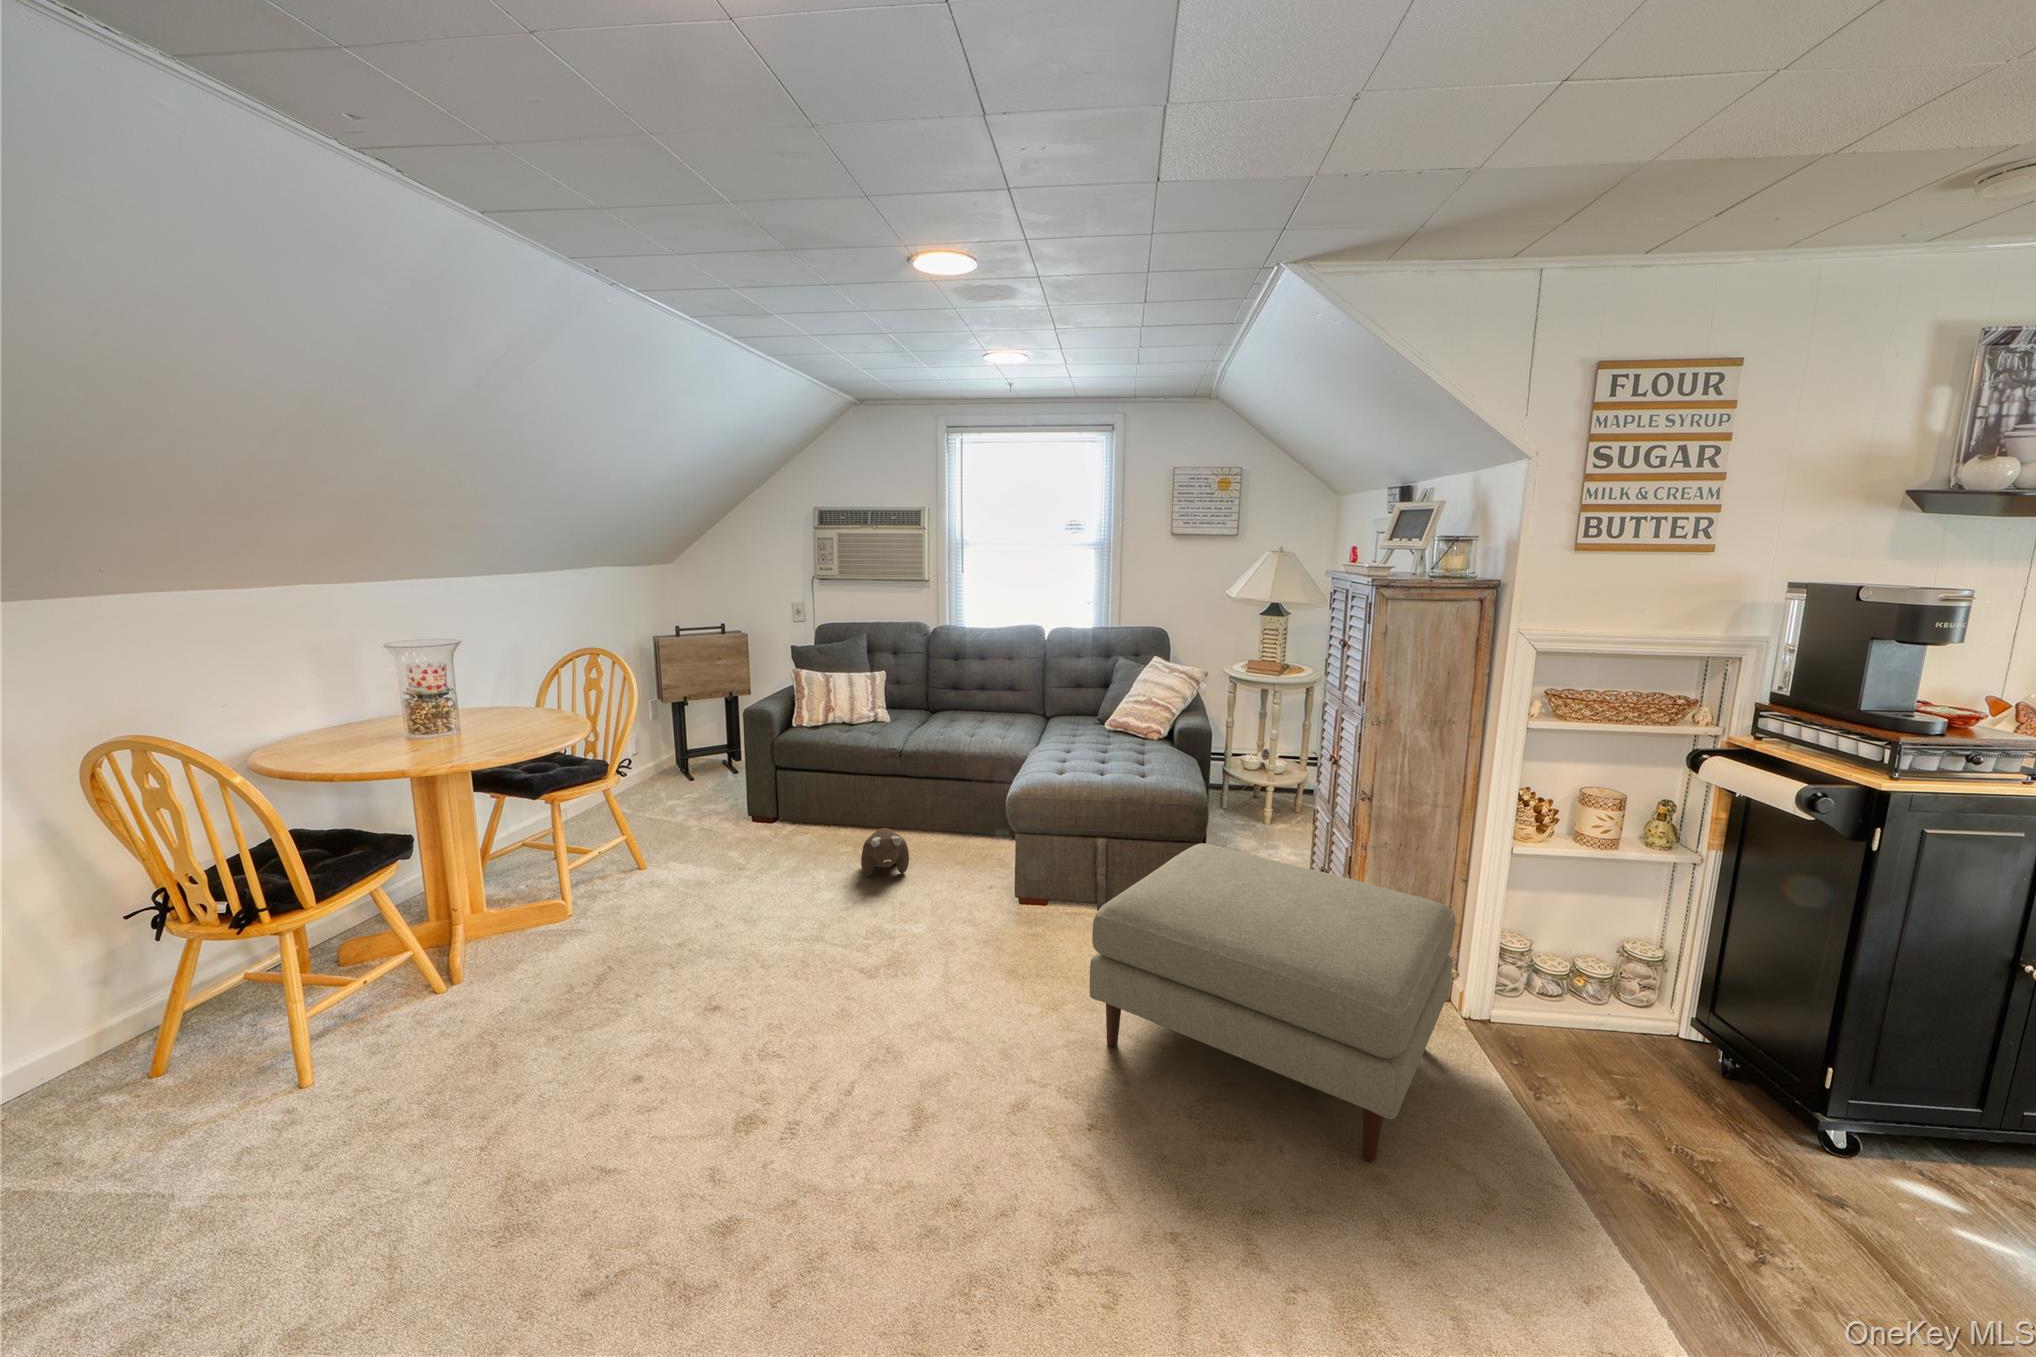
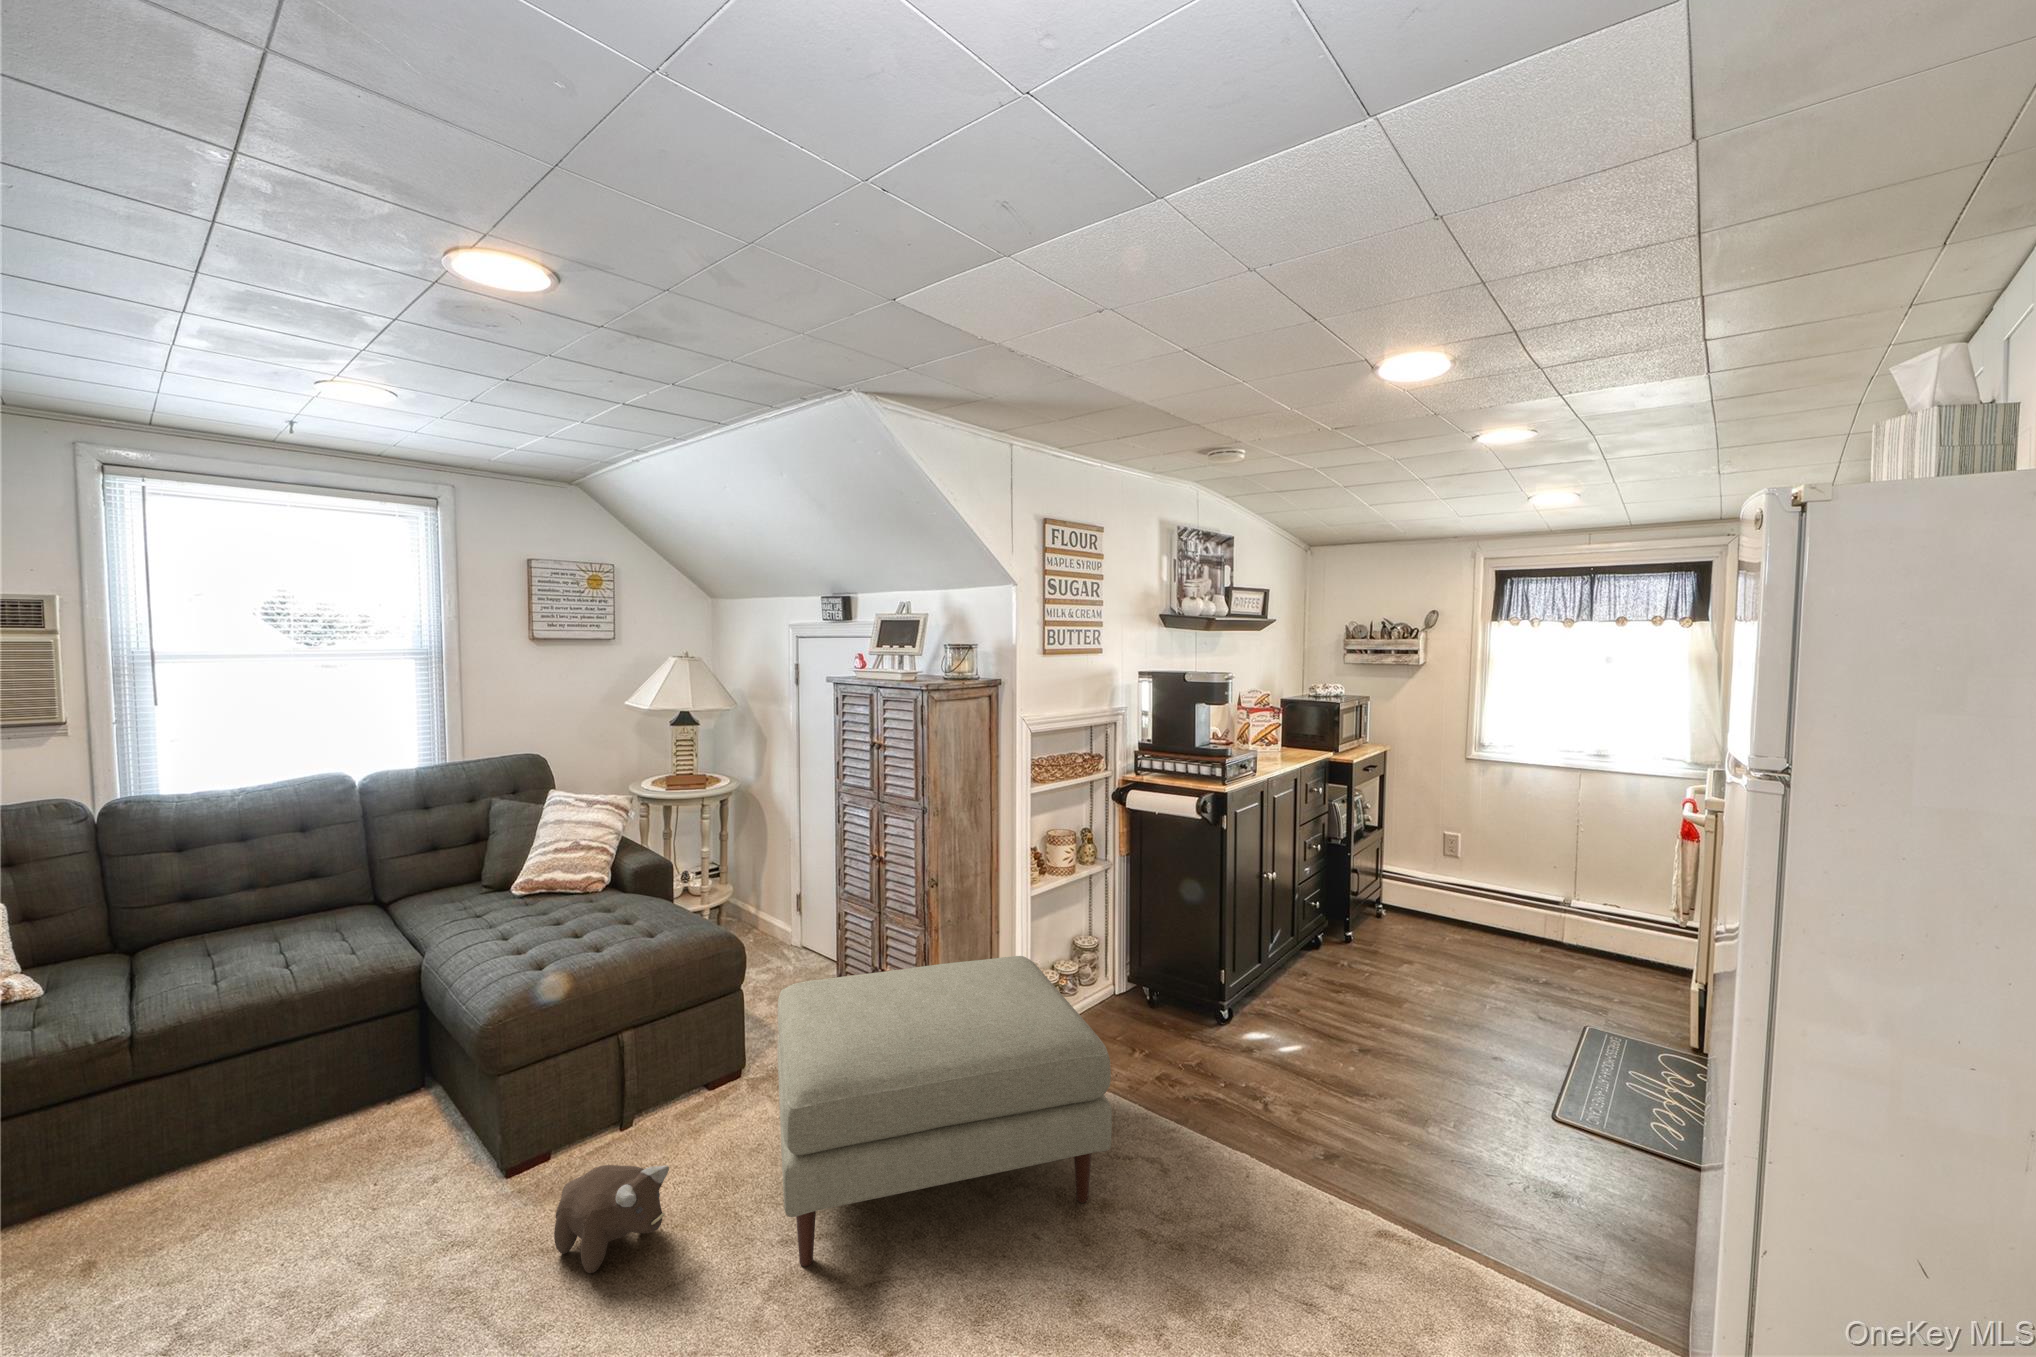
plush toy: present [861,828,909,876] -> present [554,1165,669,1273]

